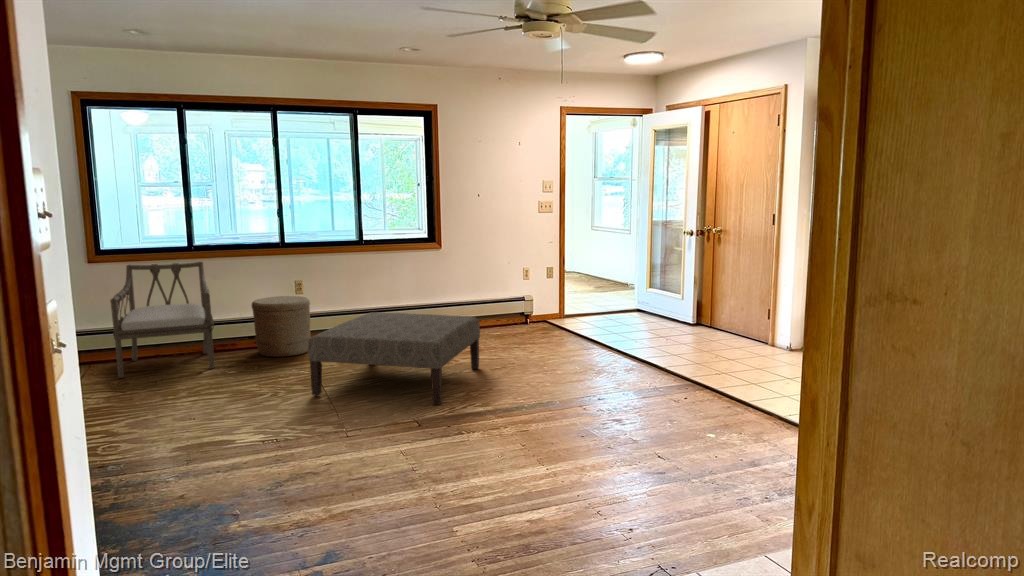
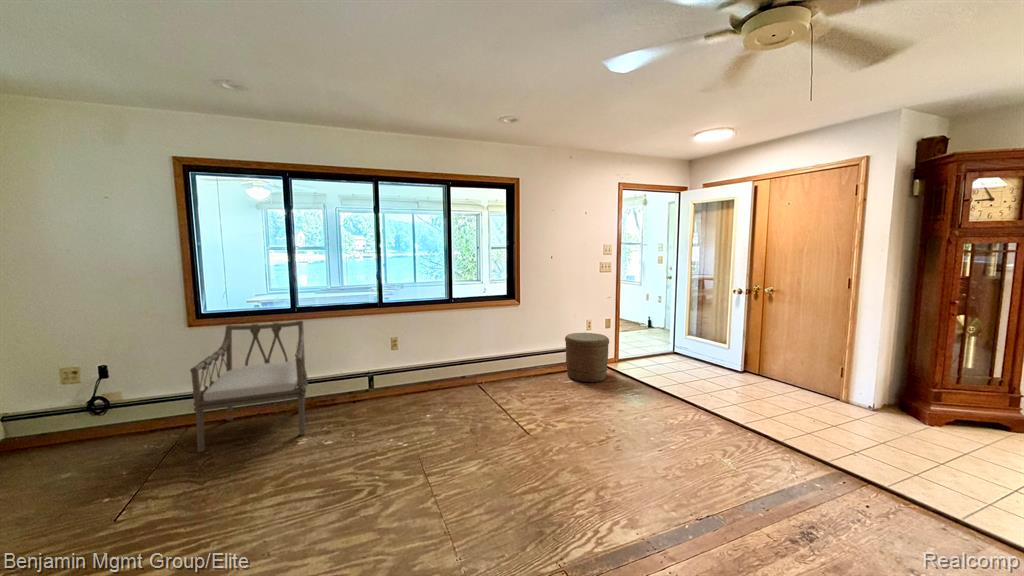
woven basket: present [252,296,311,357] -> present [565,333,609,382]
ottoman: present [308,312,480,405] -> none [402,376,582,521]

